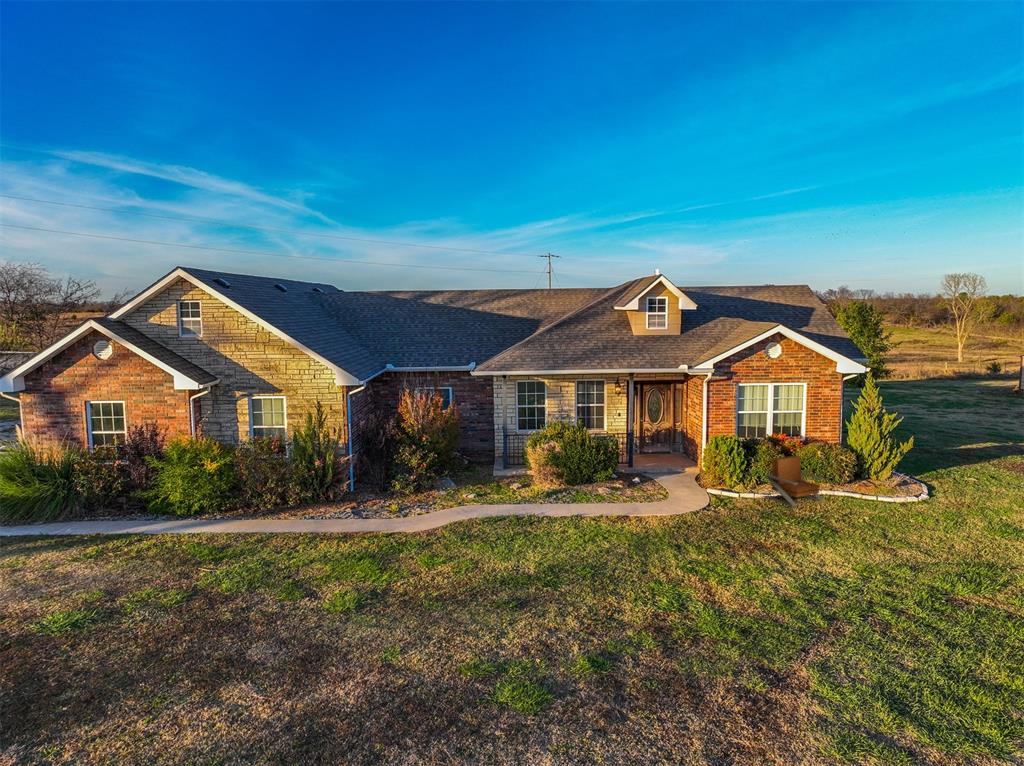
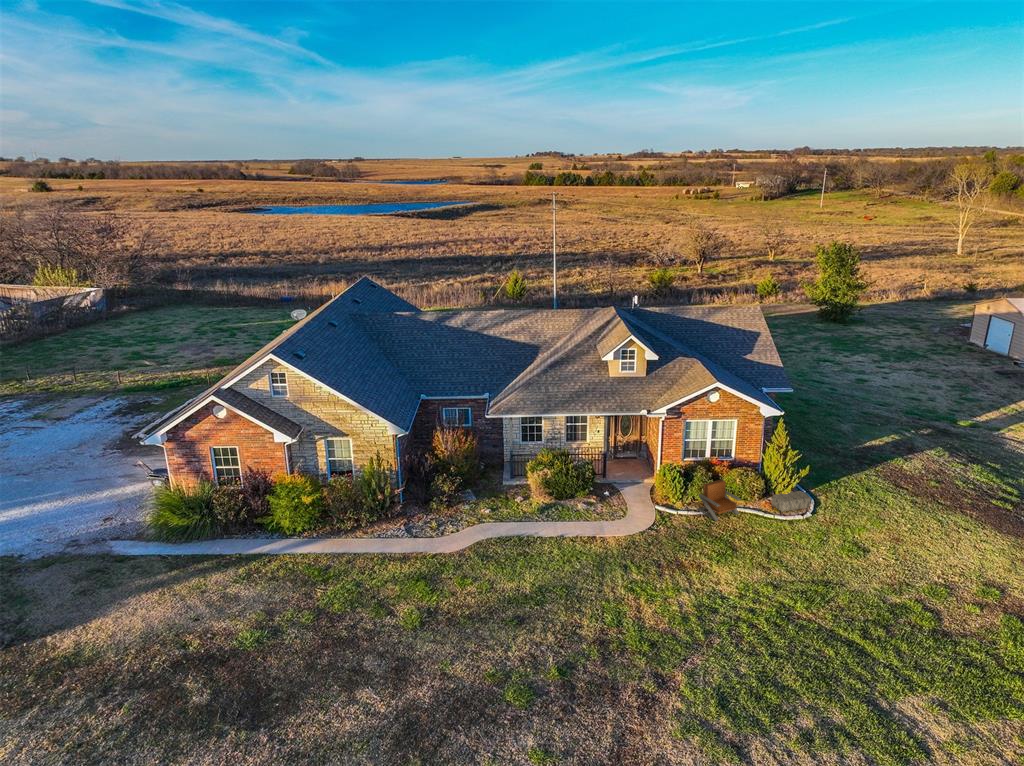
bench: none [866,473,921,502] -> present [772,491,811,515]

